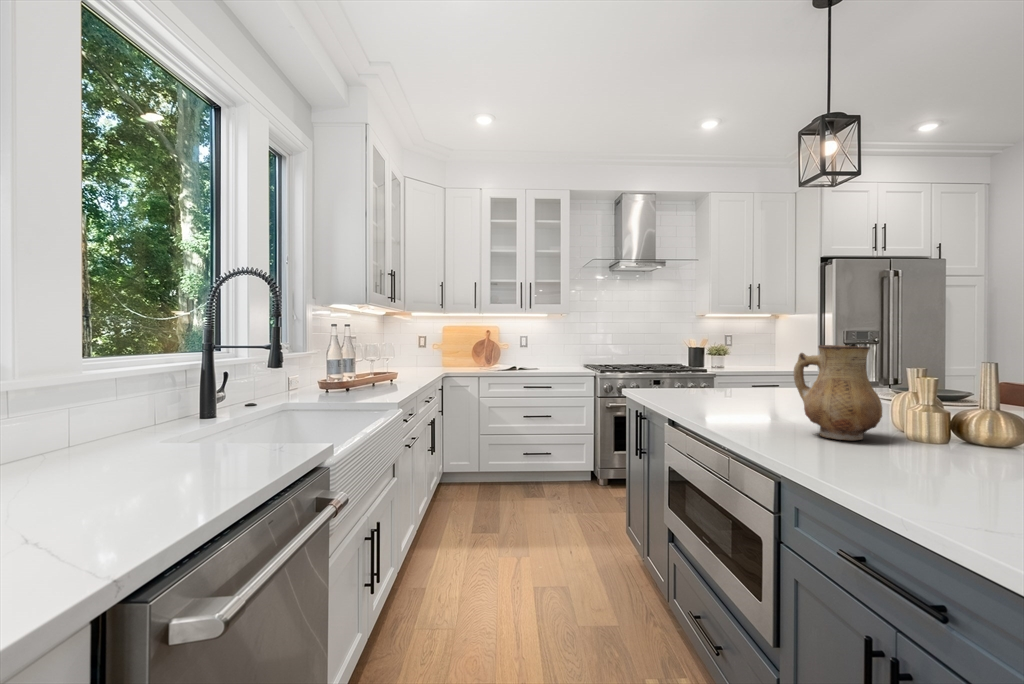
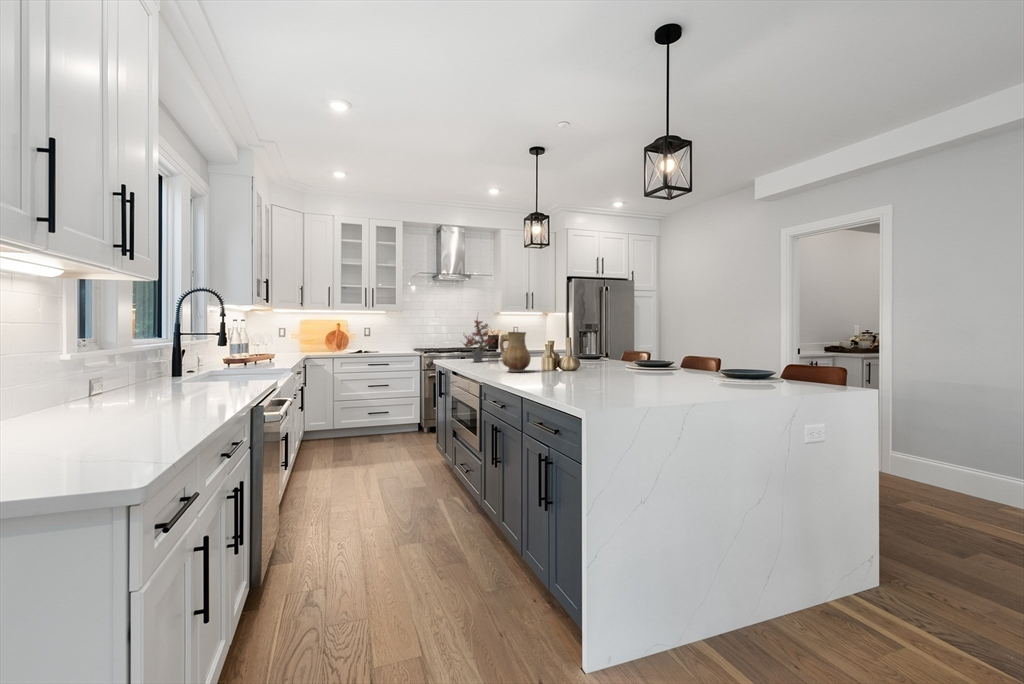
potted plant: none [677,308,746,397] -> present [464,319,498,362]

